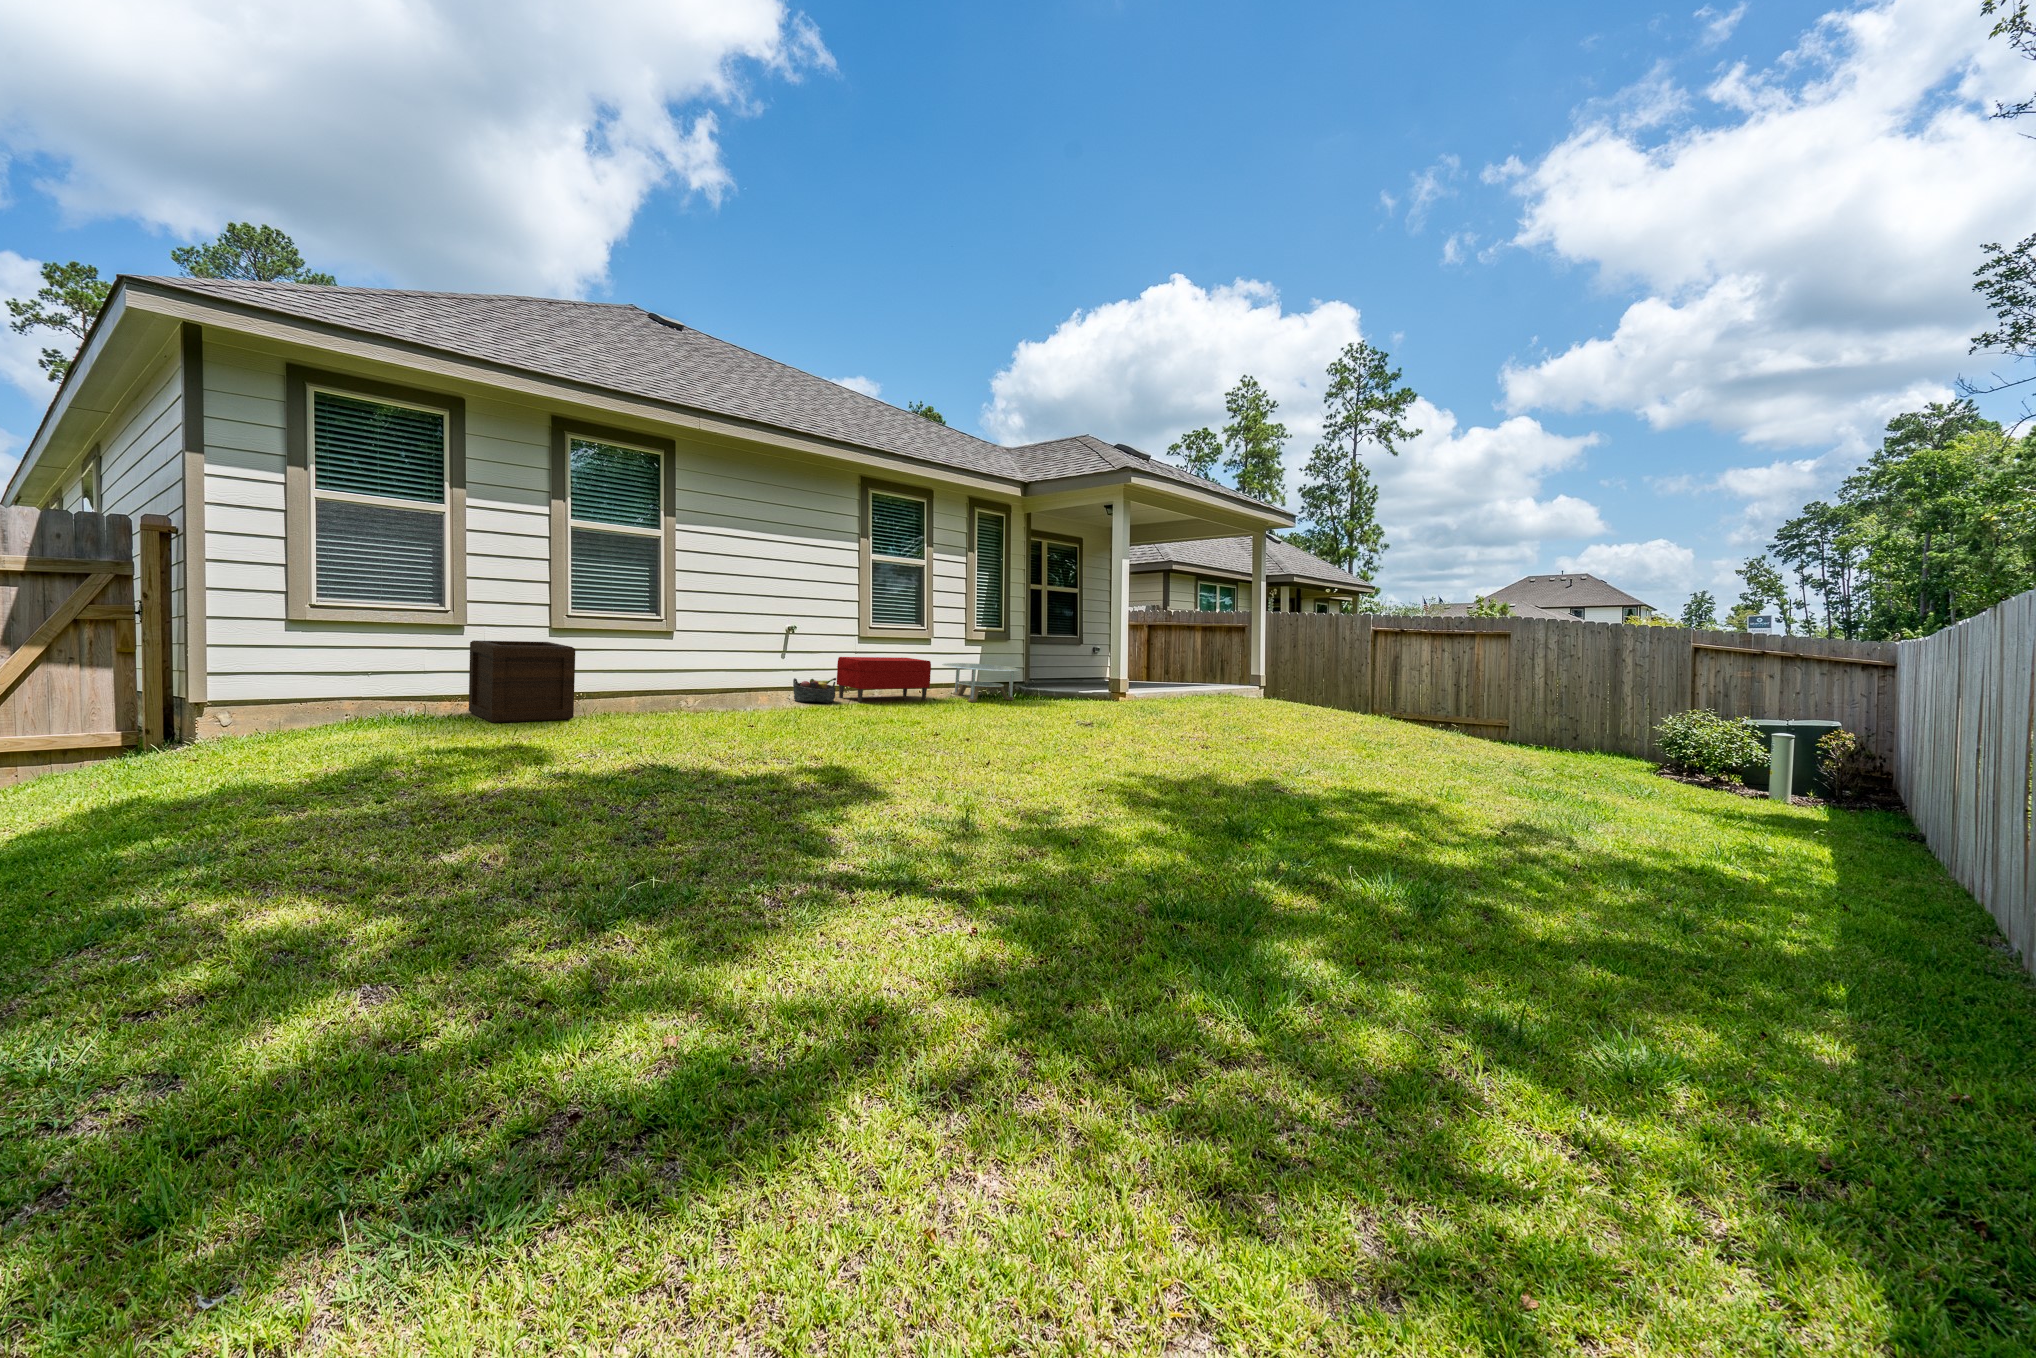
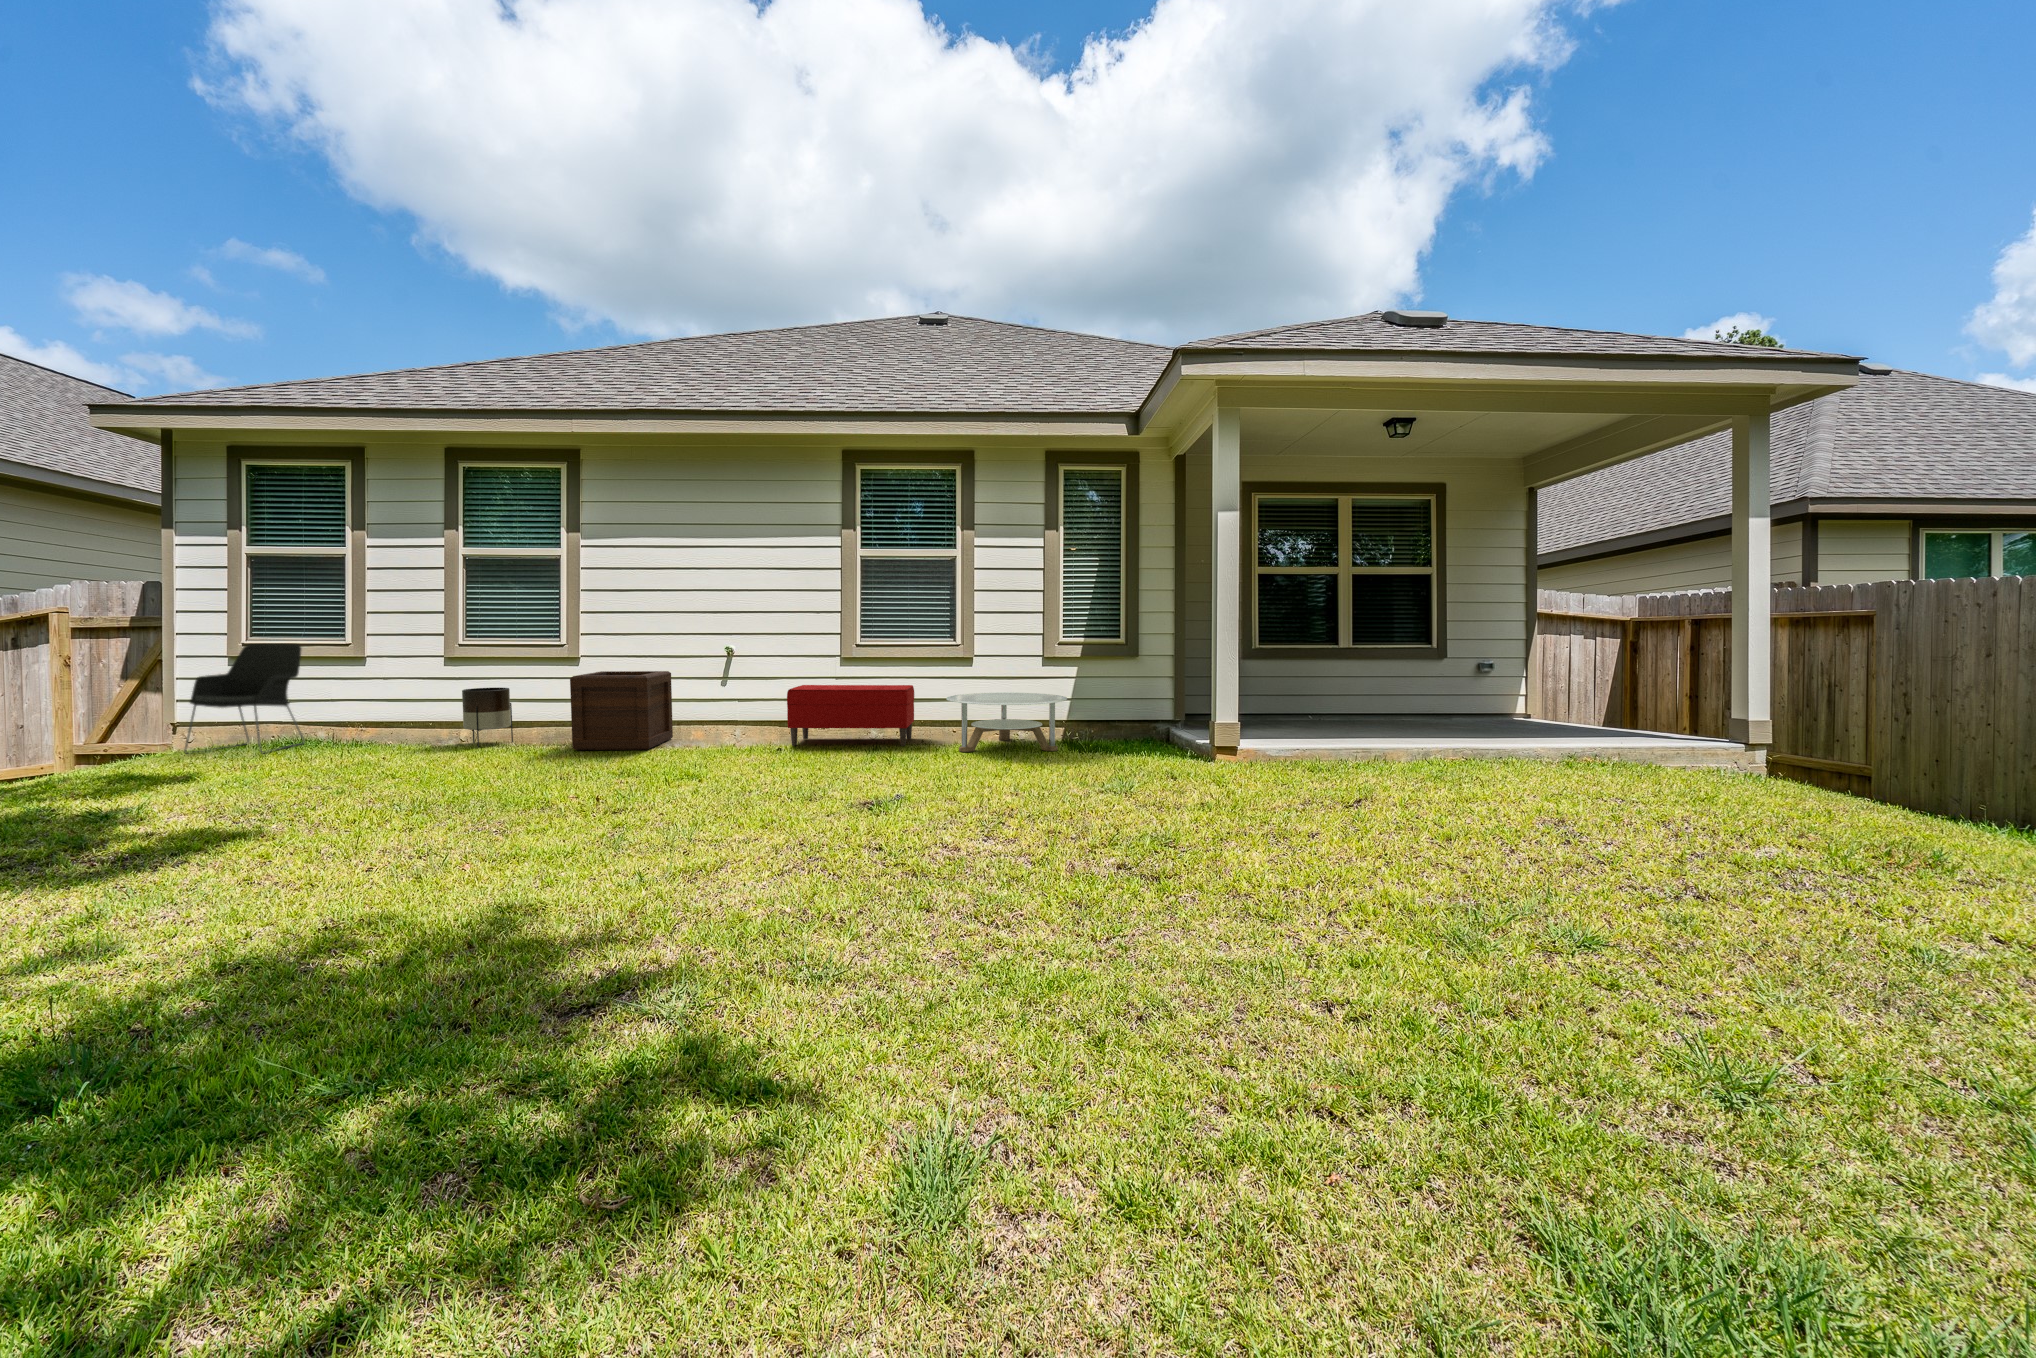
chair: none [334,605,440,730] -> present [184,643,305,754]
wooden crate: present [469,641,575,723] -> present [570,671,673,750]
planter: none [595,657,640,712] -> present [462,688,513,747]
basket: present [793,678,836,703] -> none [717,712,771,745]

